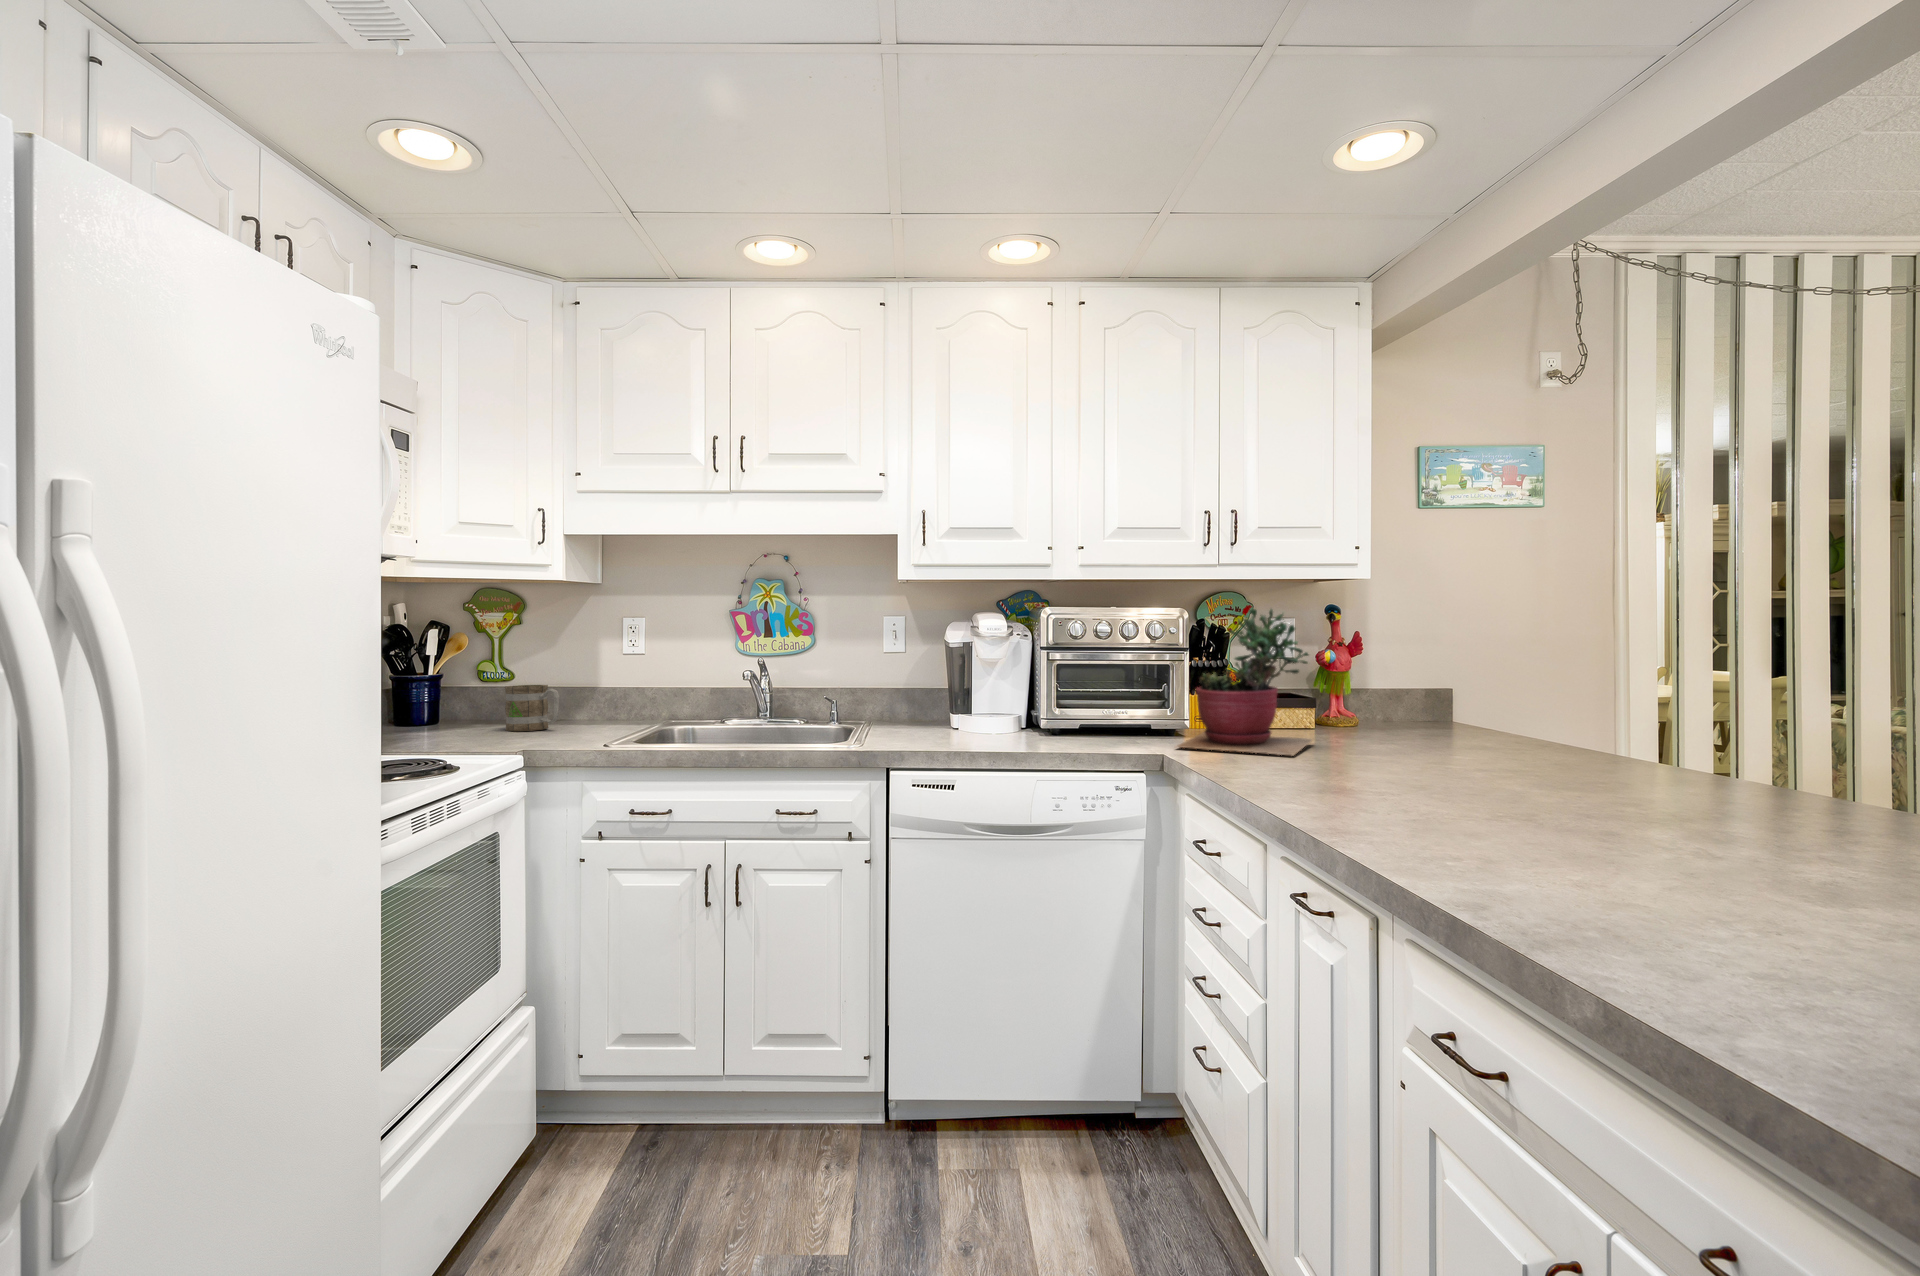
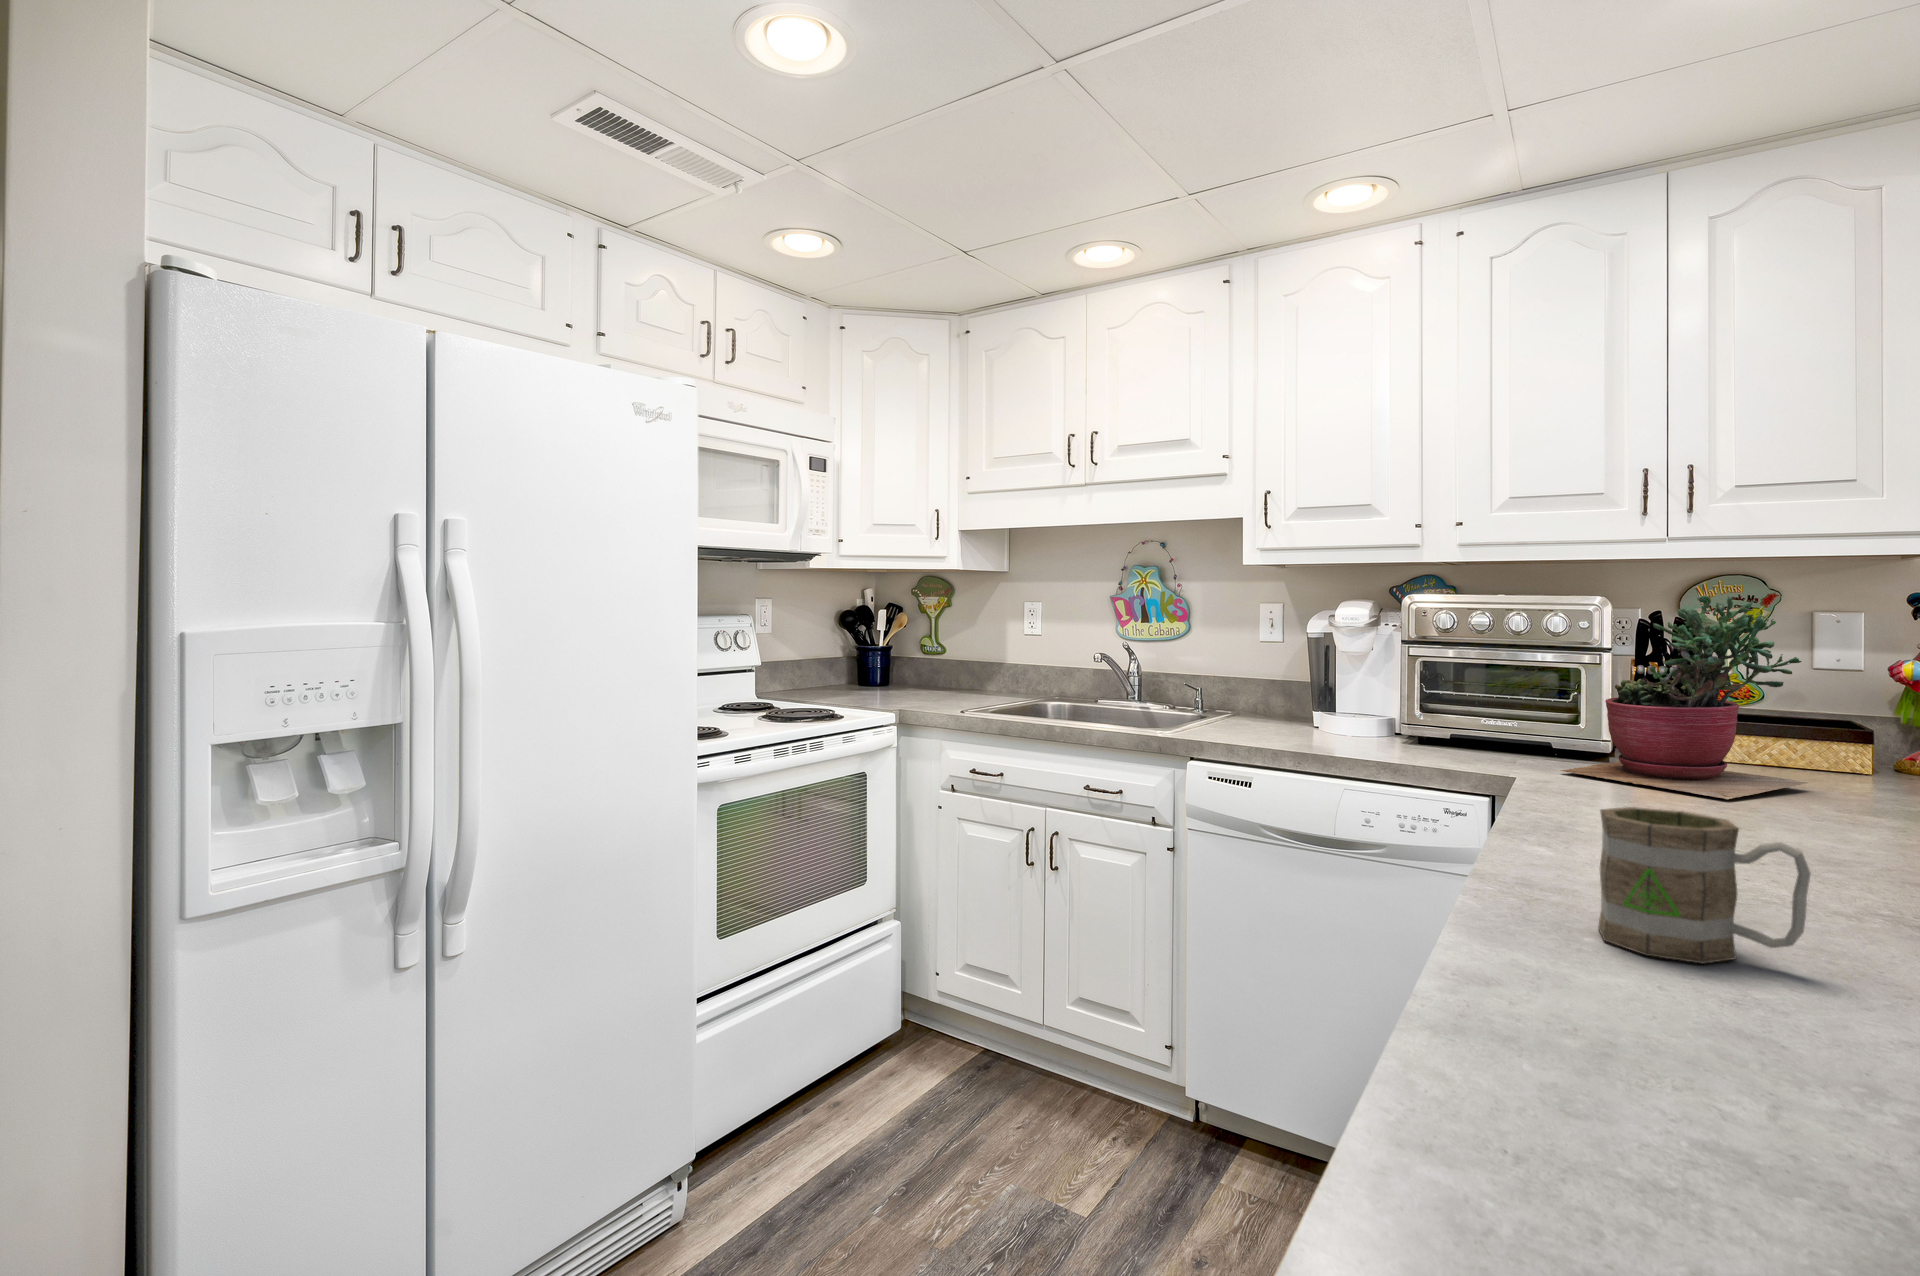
mug: present [505,685,559,731] -> present [1598,807,1811,964]

